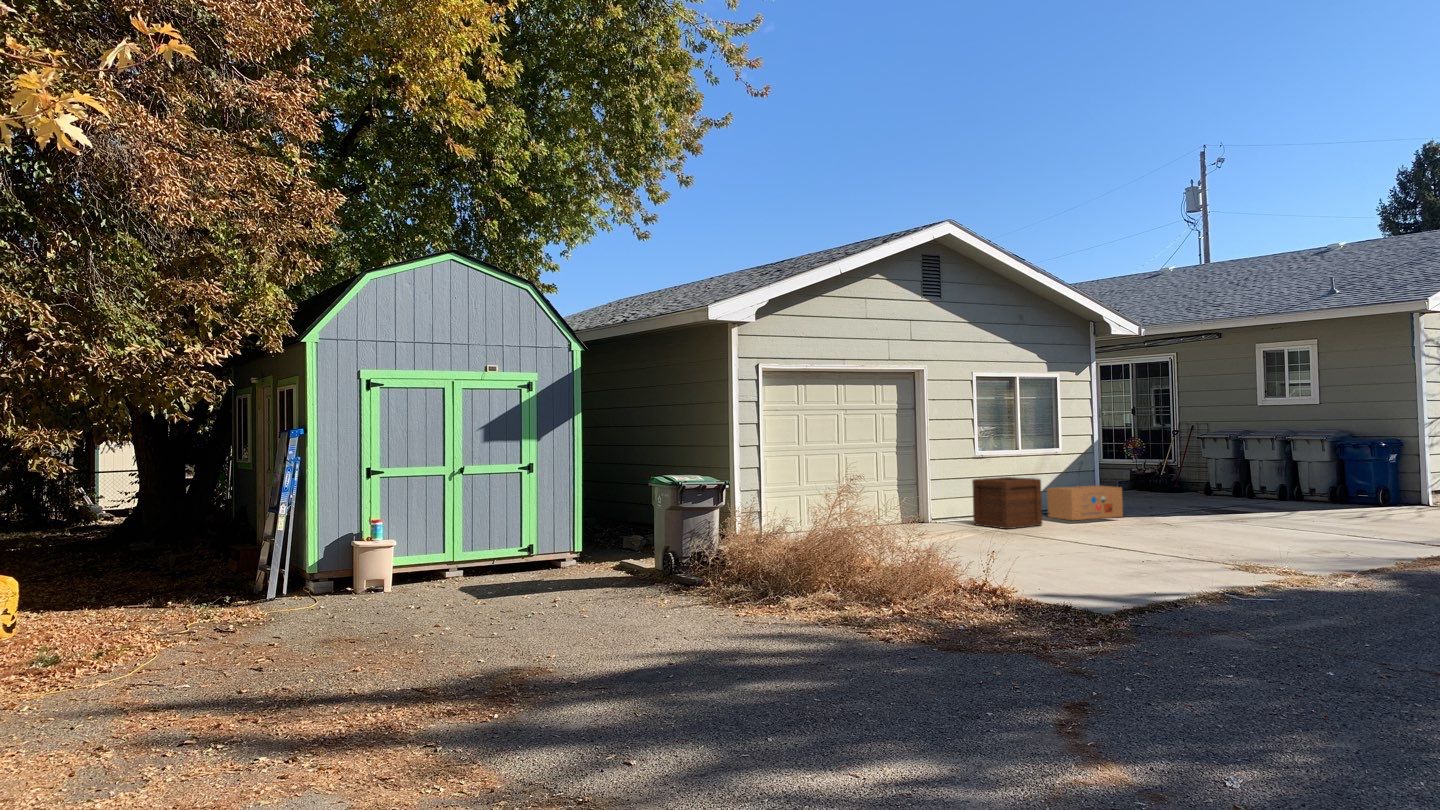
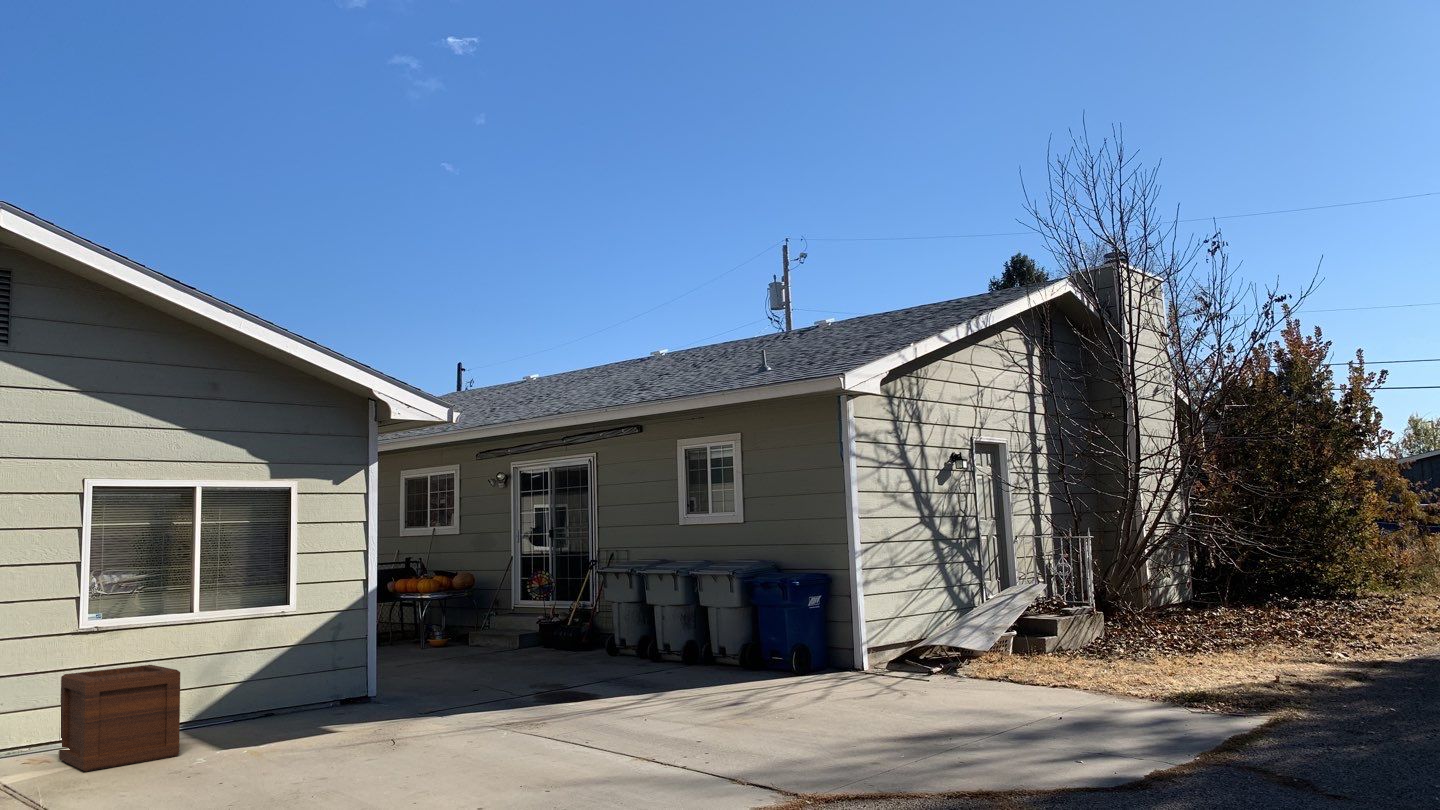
cardboard box: present [1047,485,1123,520] -> none [254,665,379,736]

